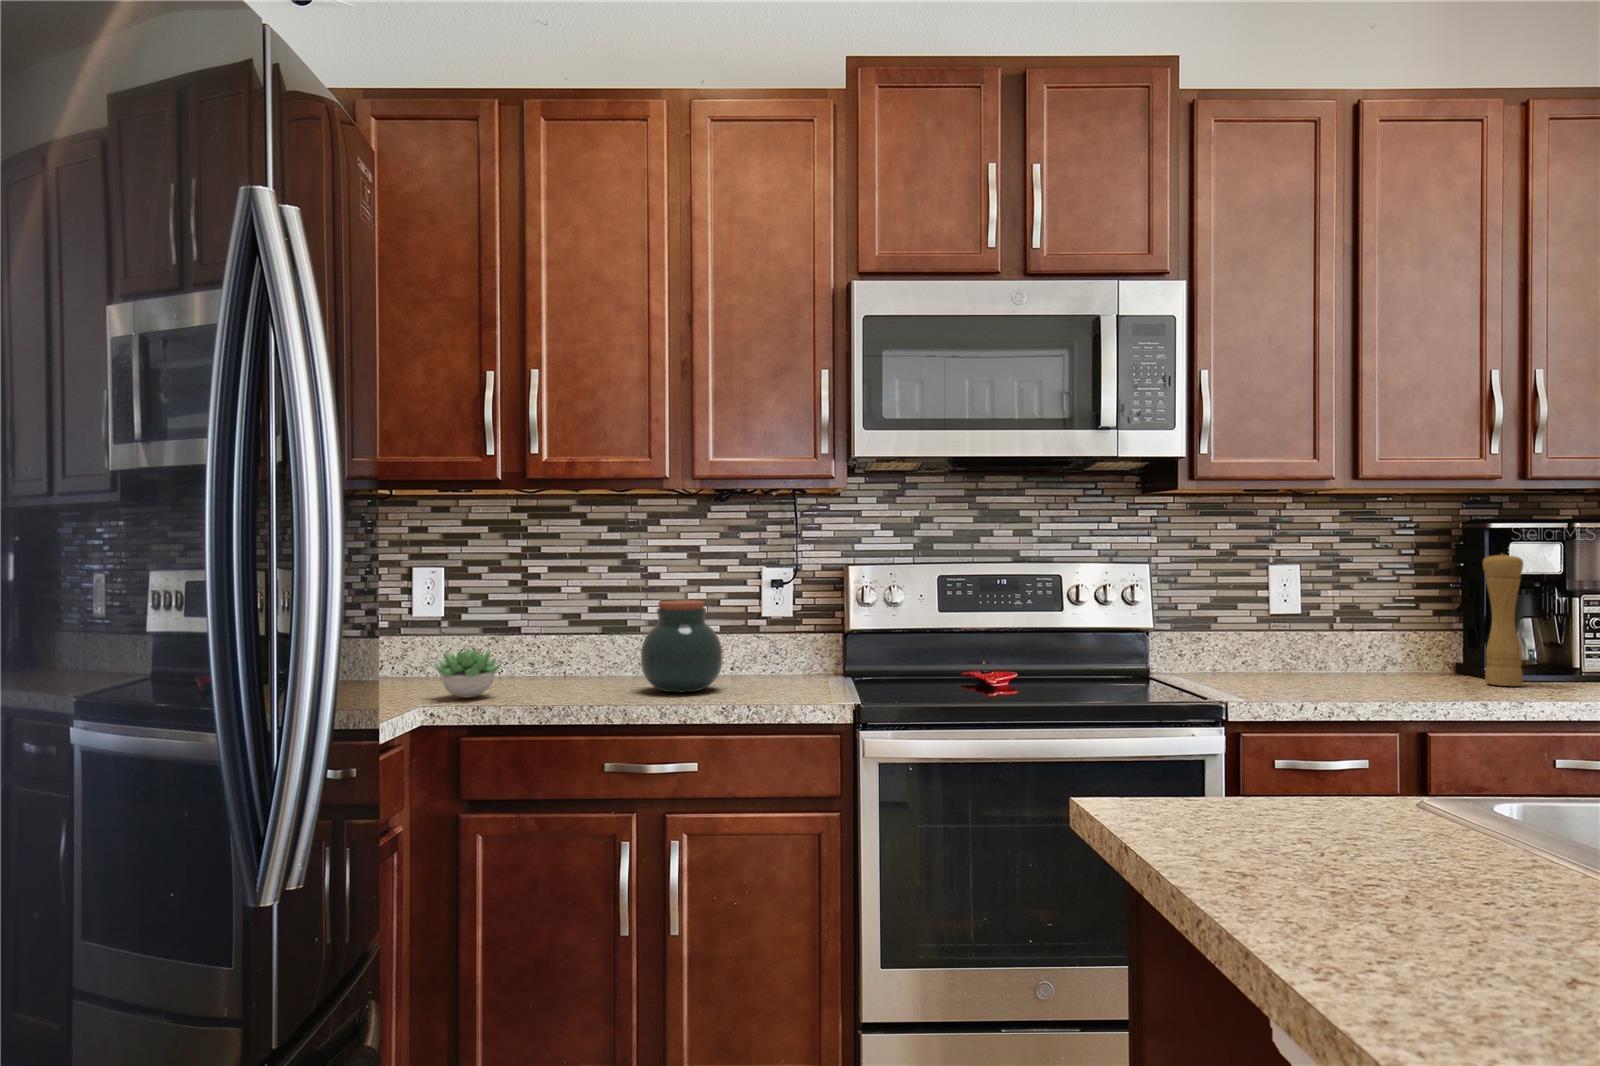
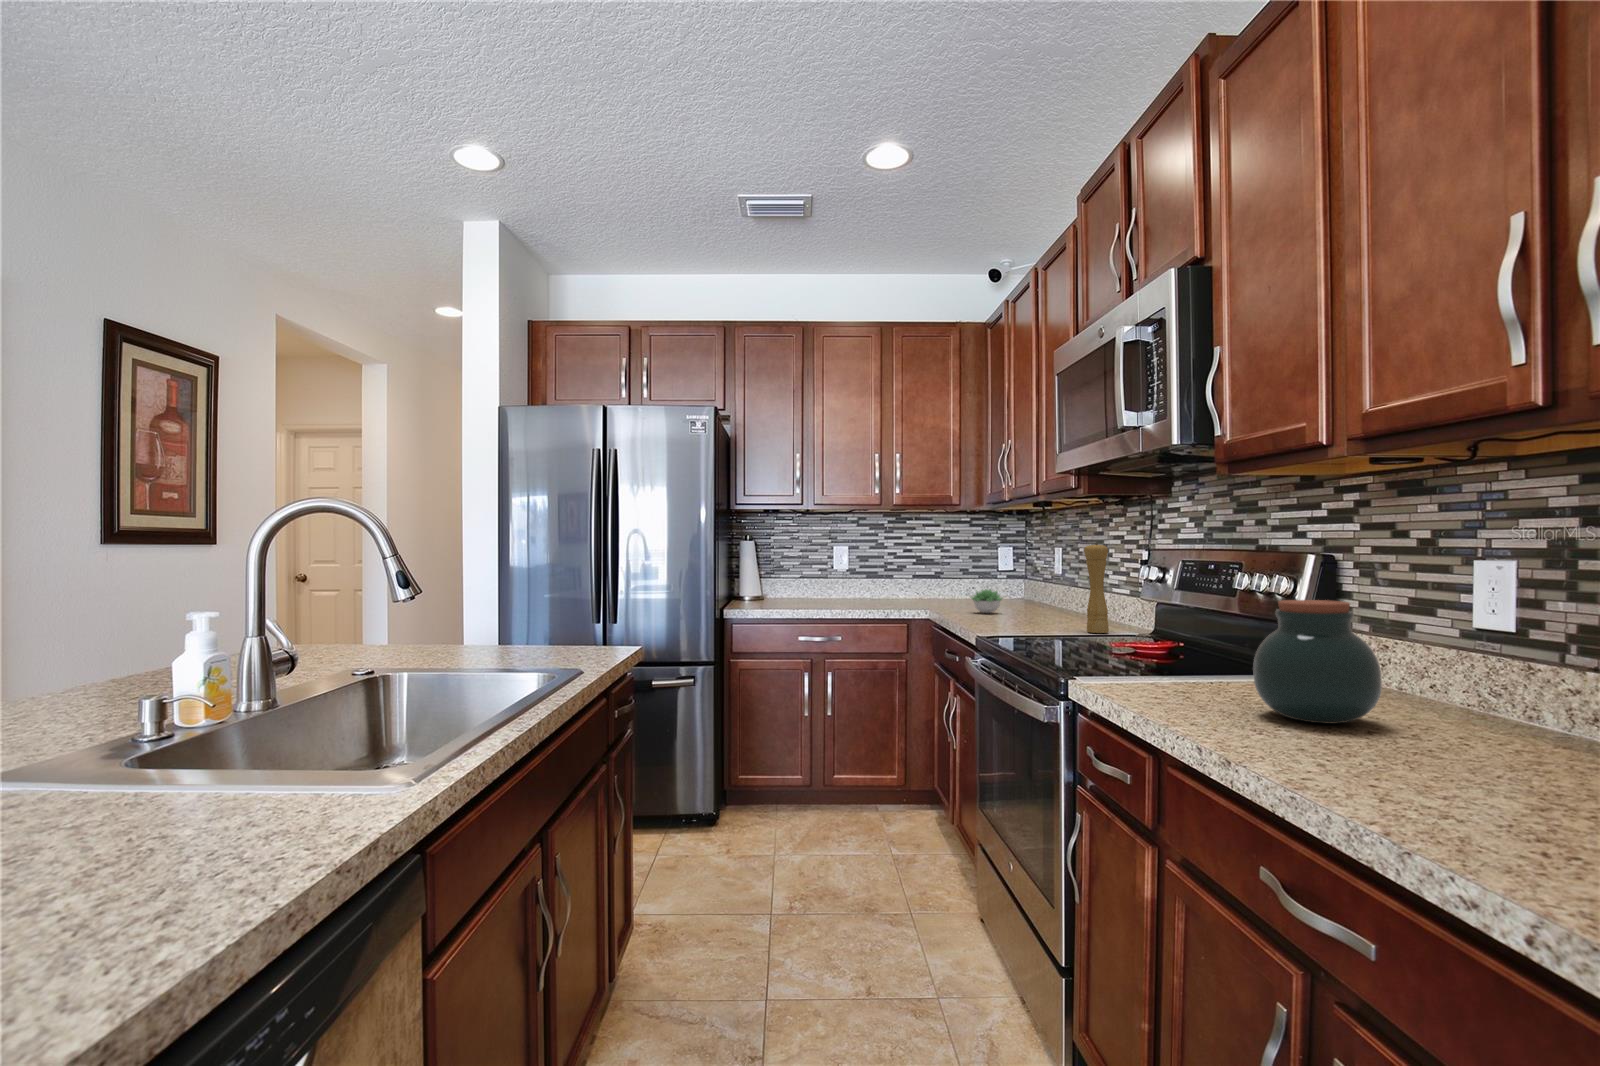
pepper mill: present [1483,553,1523,686] -> present [1084,543,1109,633]
jar: present [641,600,722,692] -> present [1253,600,1382,724]

